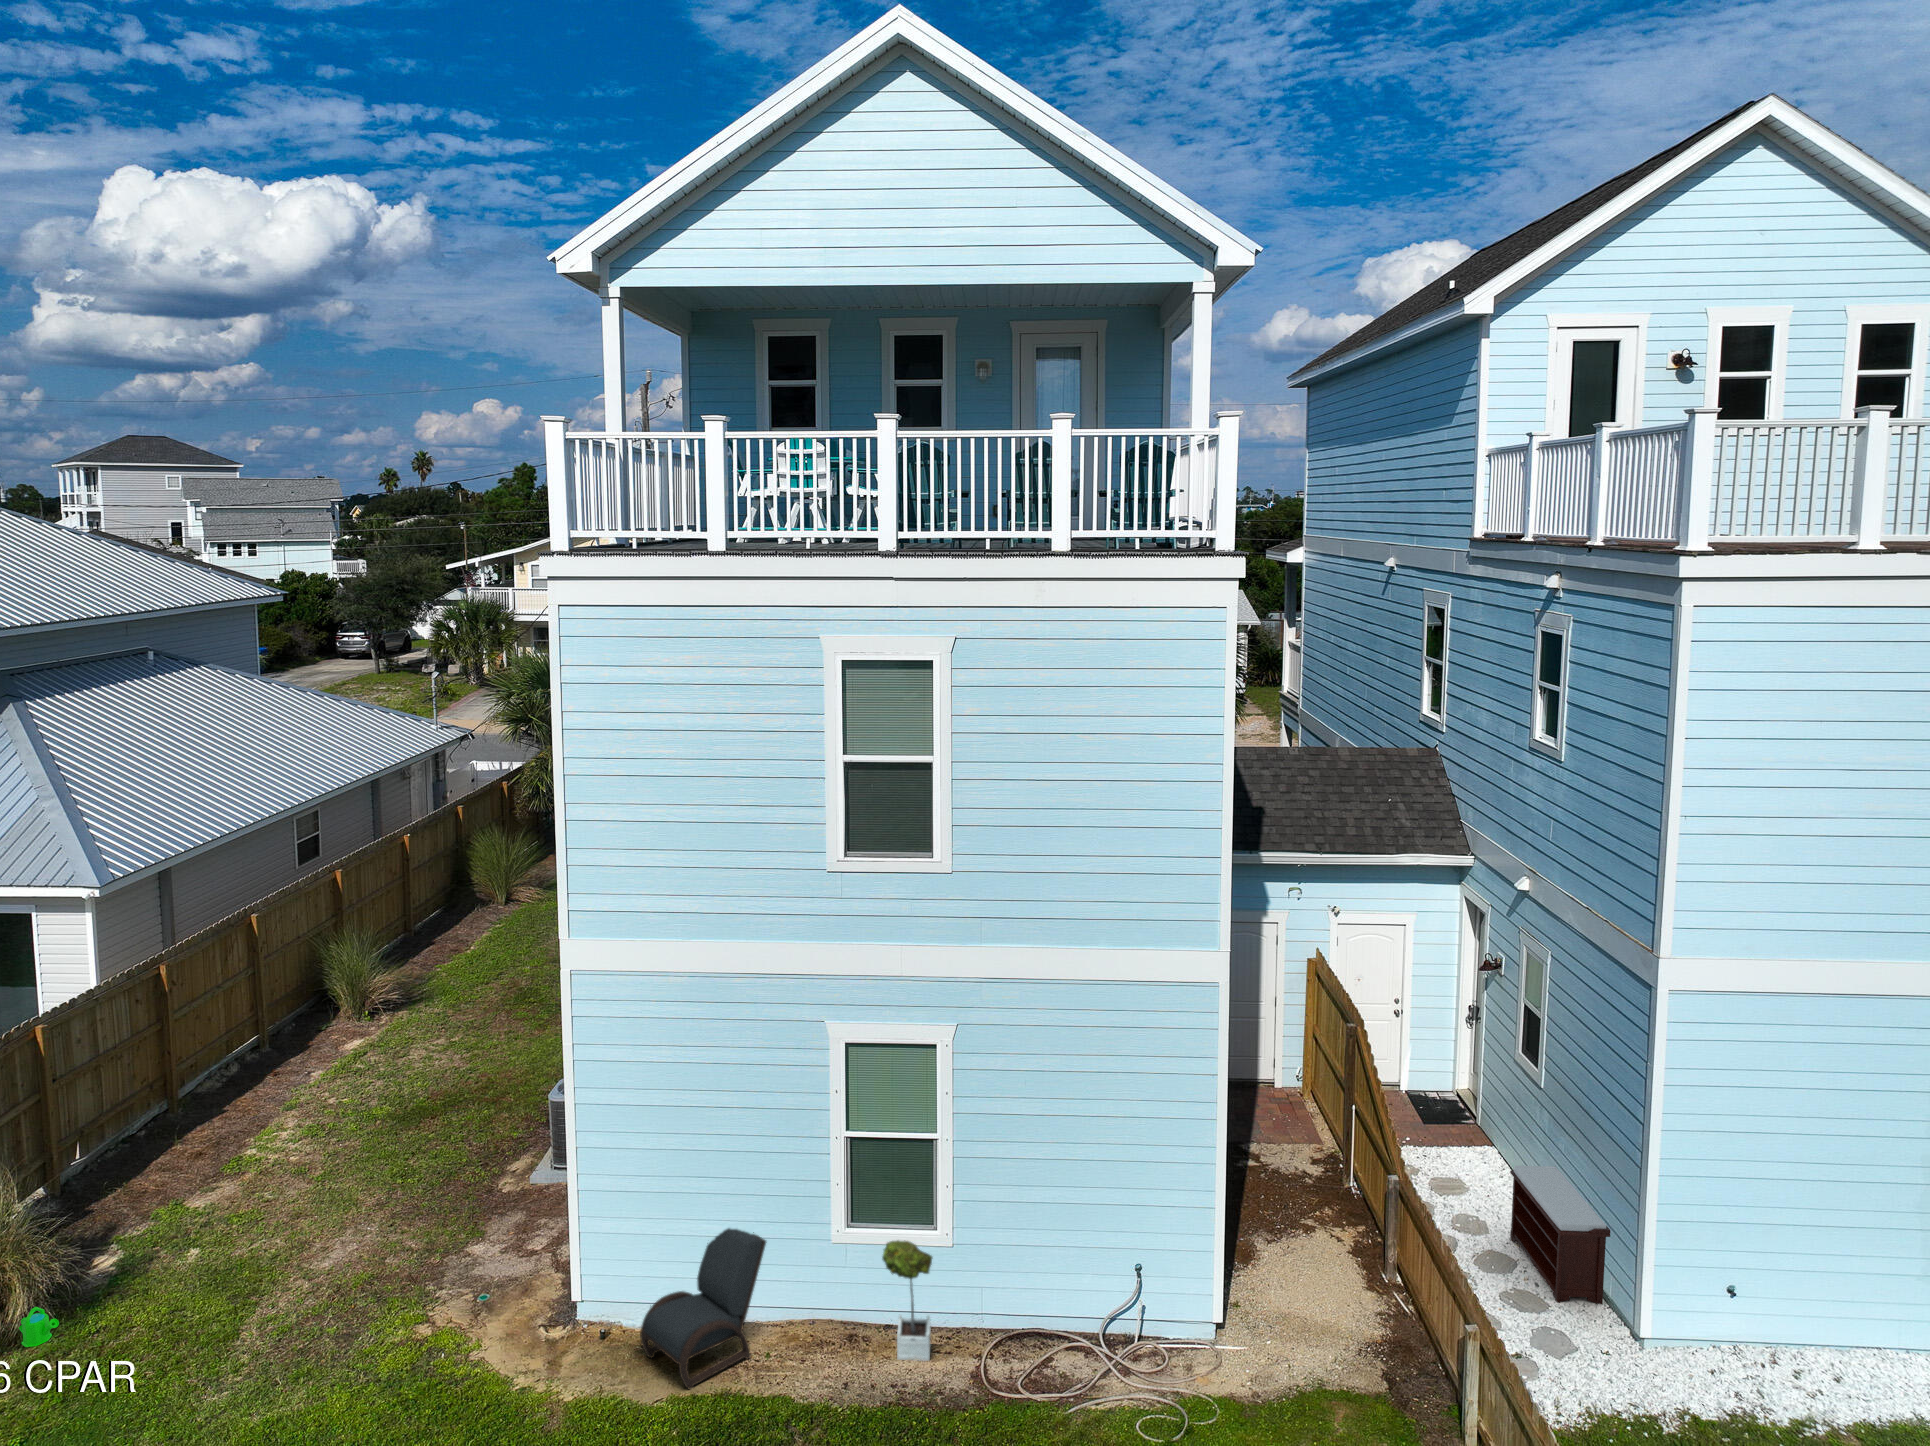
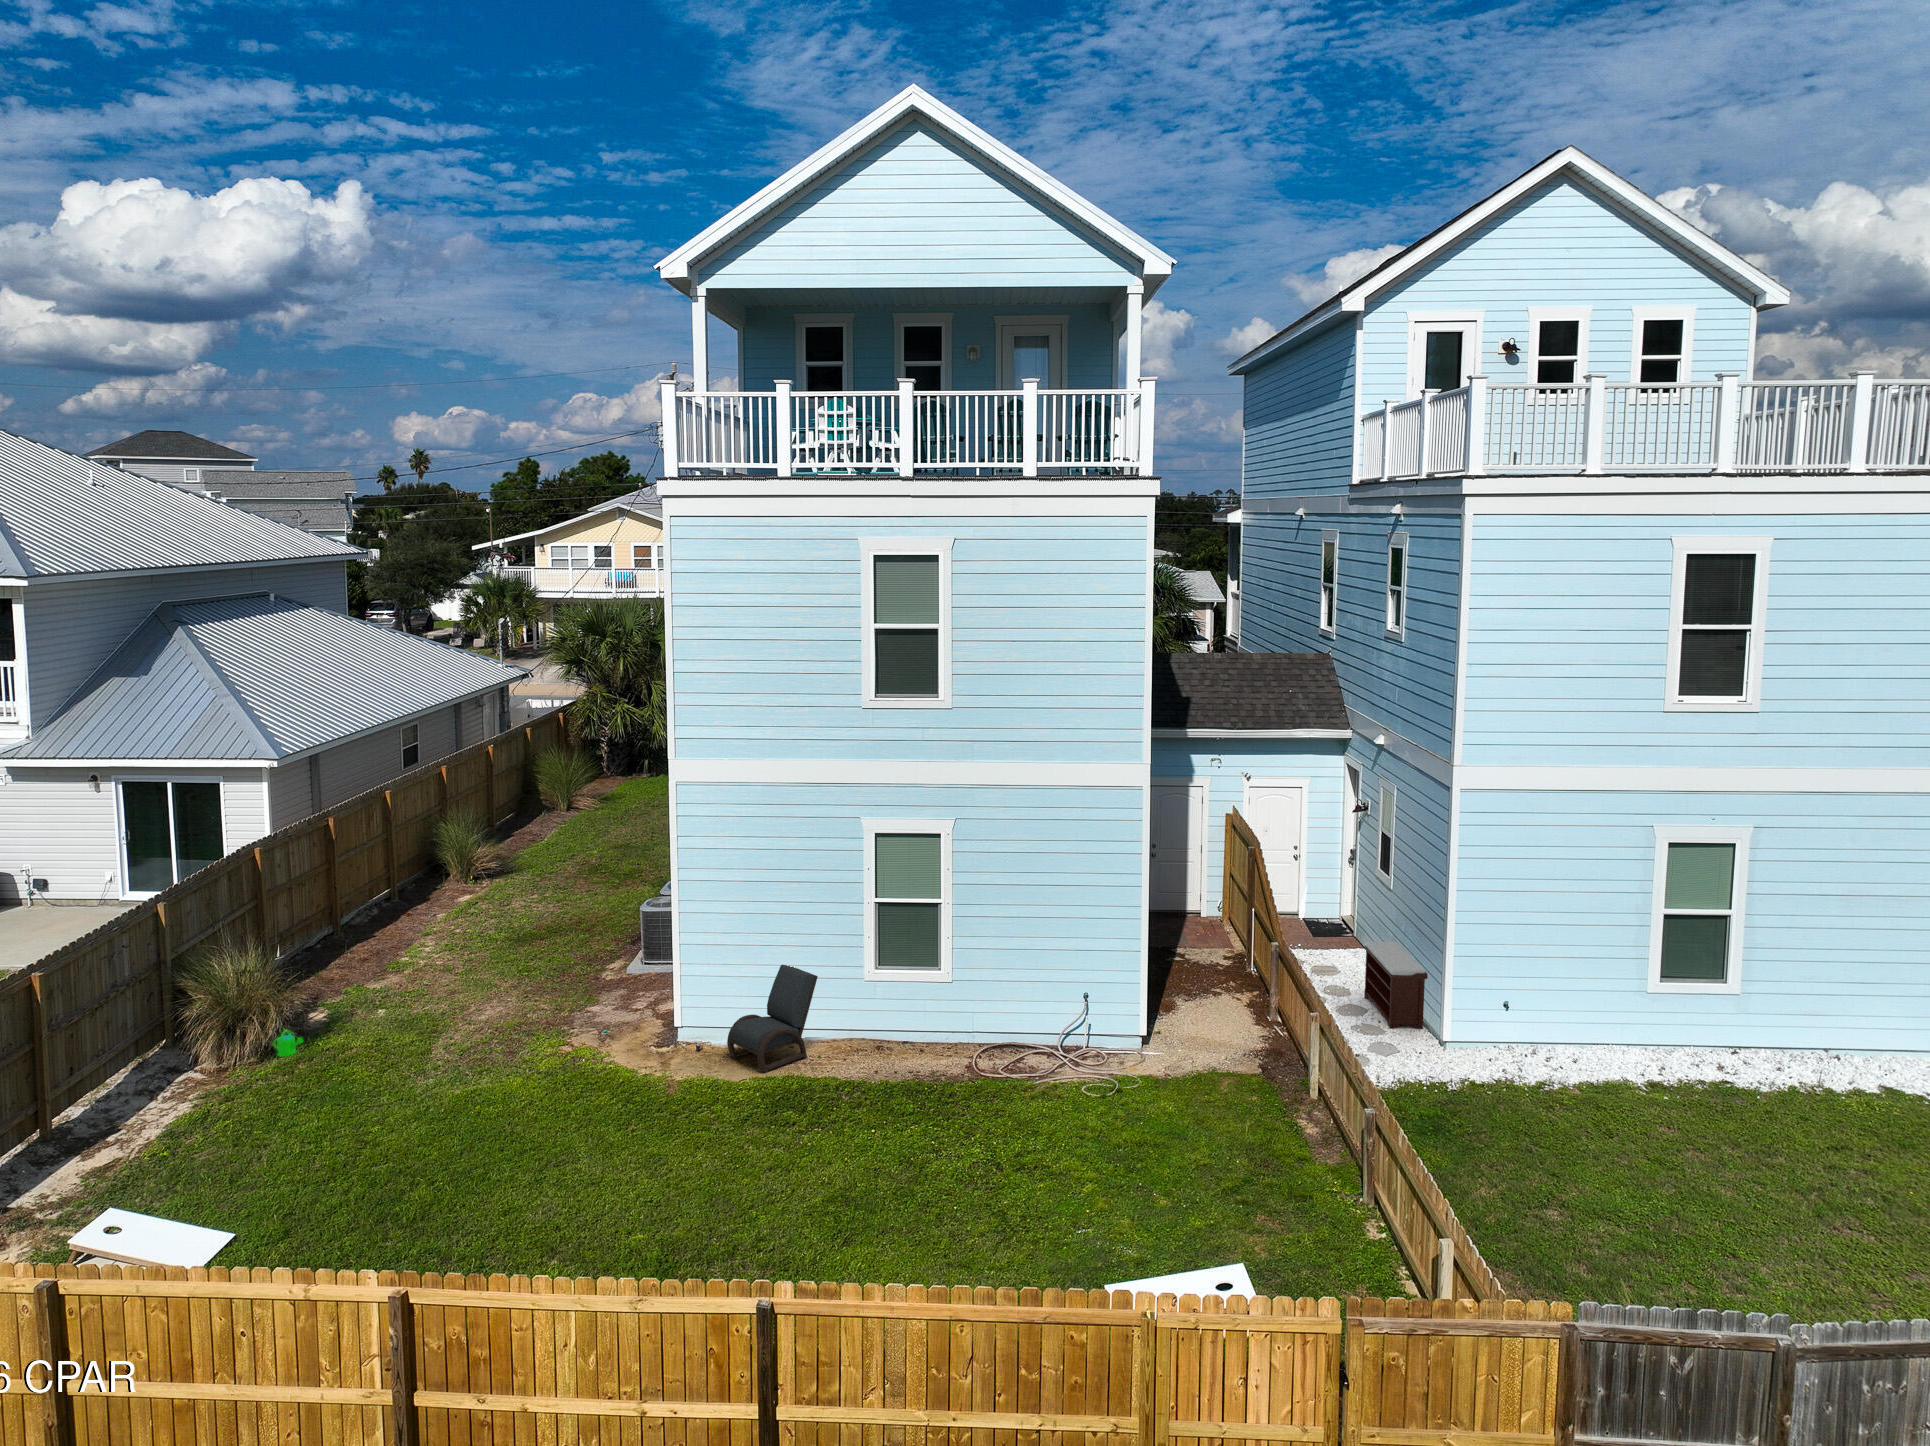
potted tree: present [882,1240,932,1361] -> none [901,974,938,1059]

